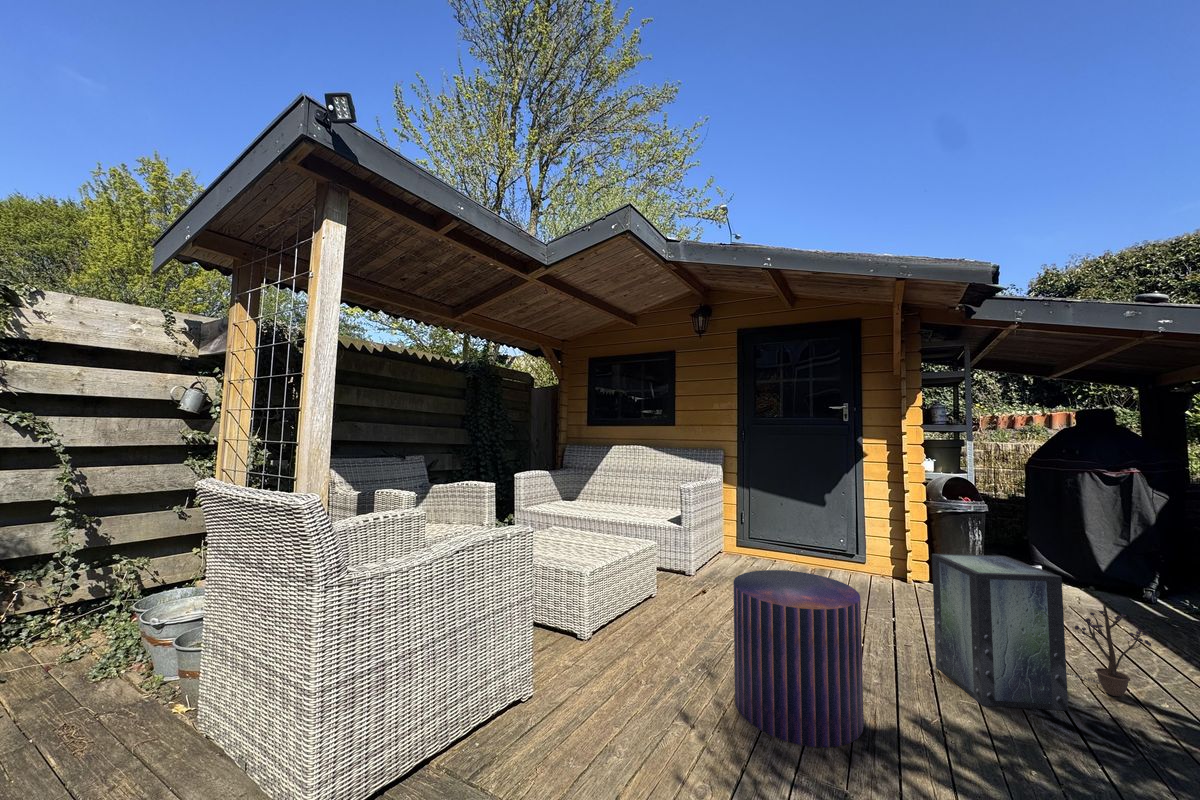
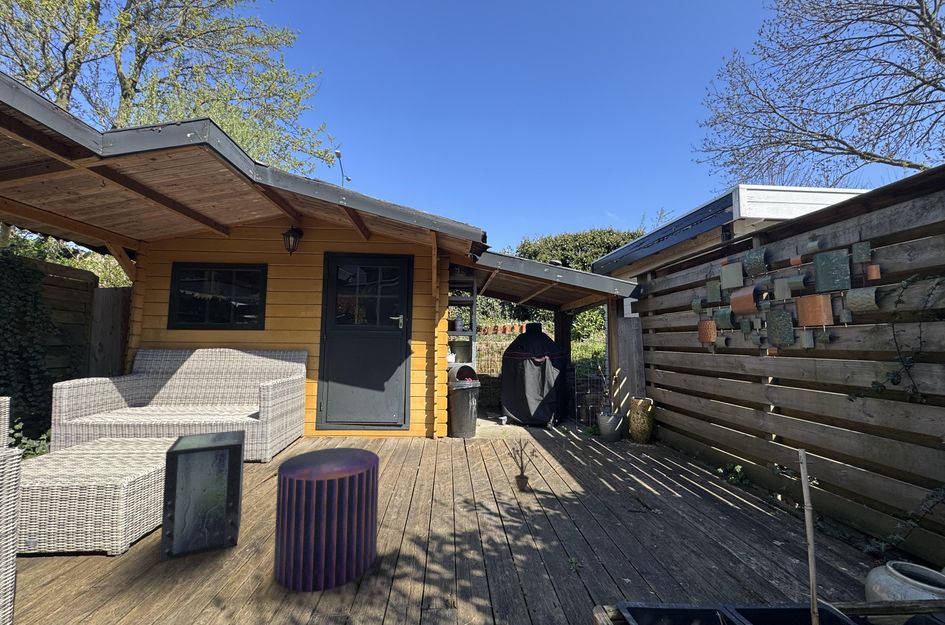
storage box: present [932,554,1068,711] -> present [160,430,245,562]

